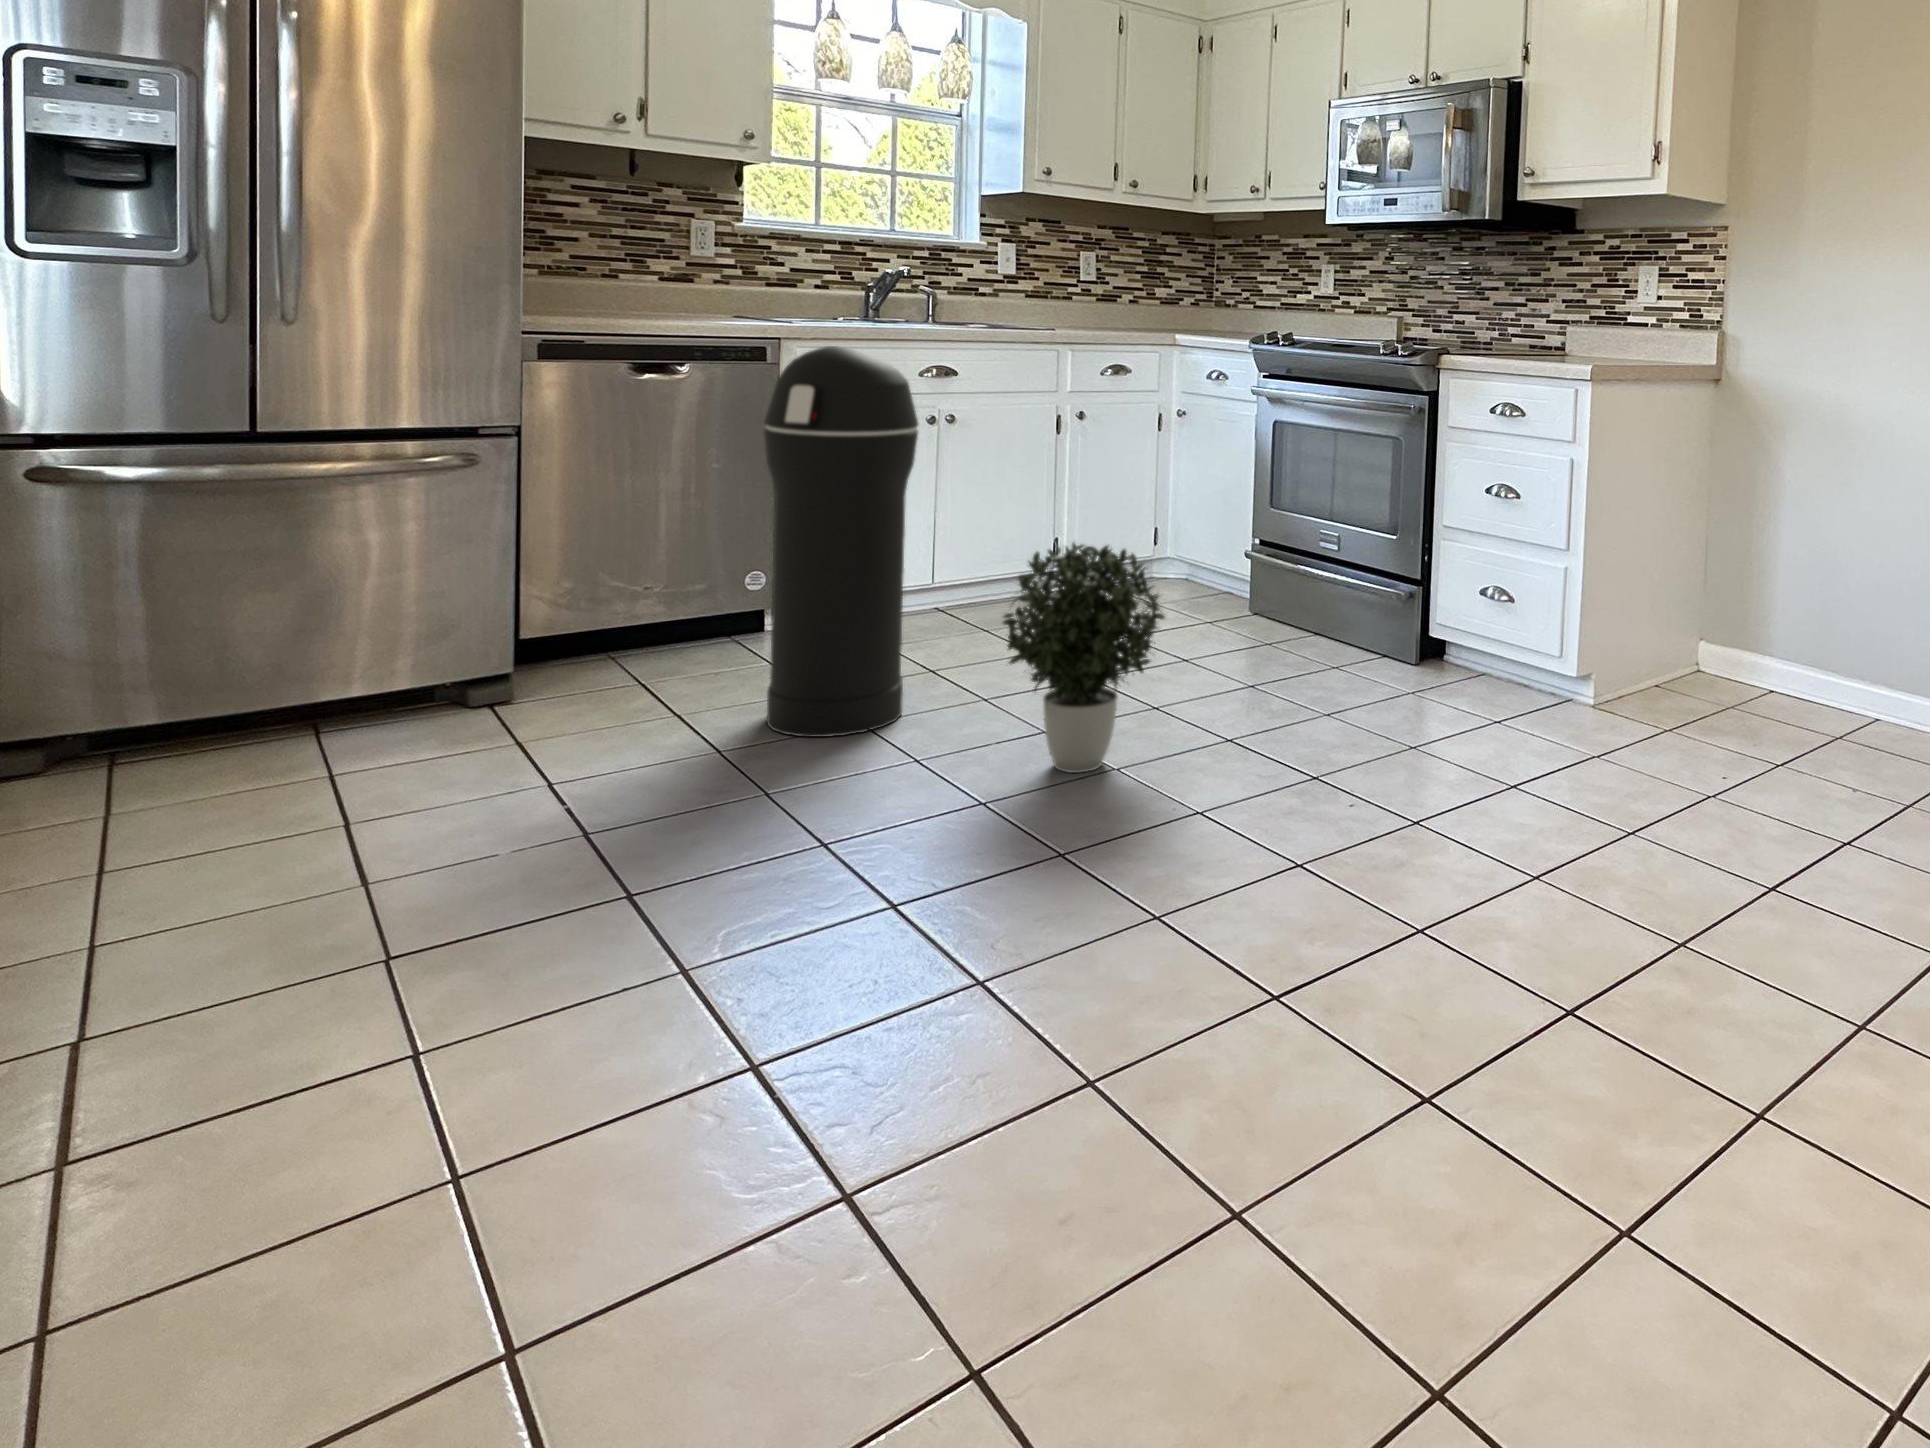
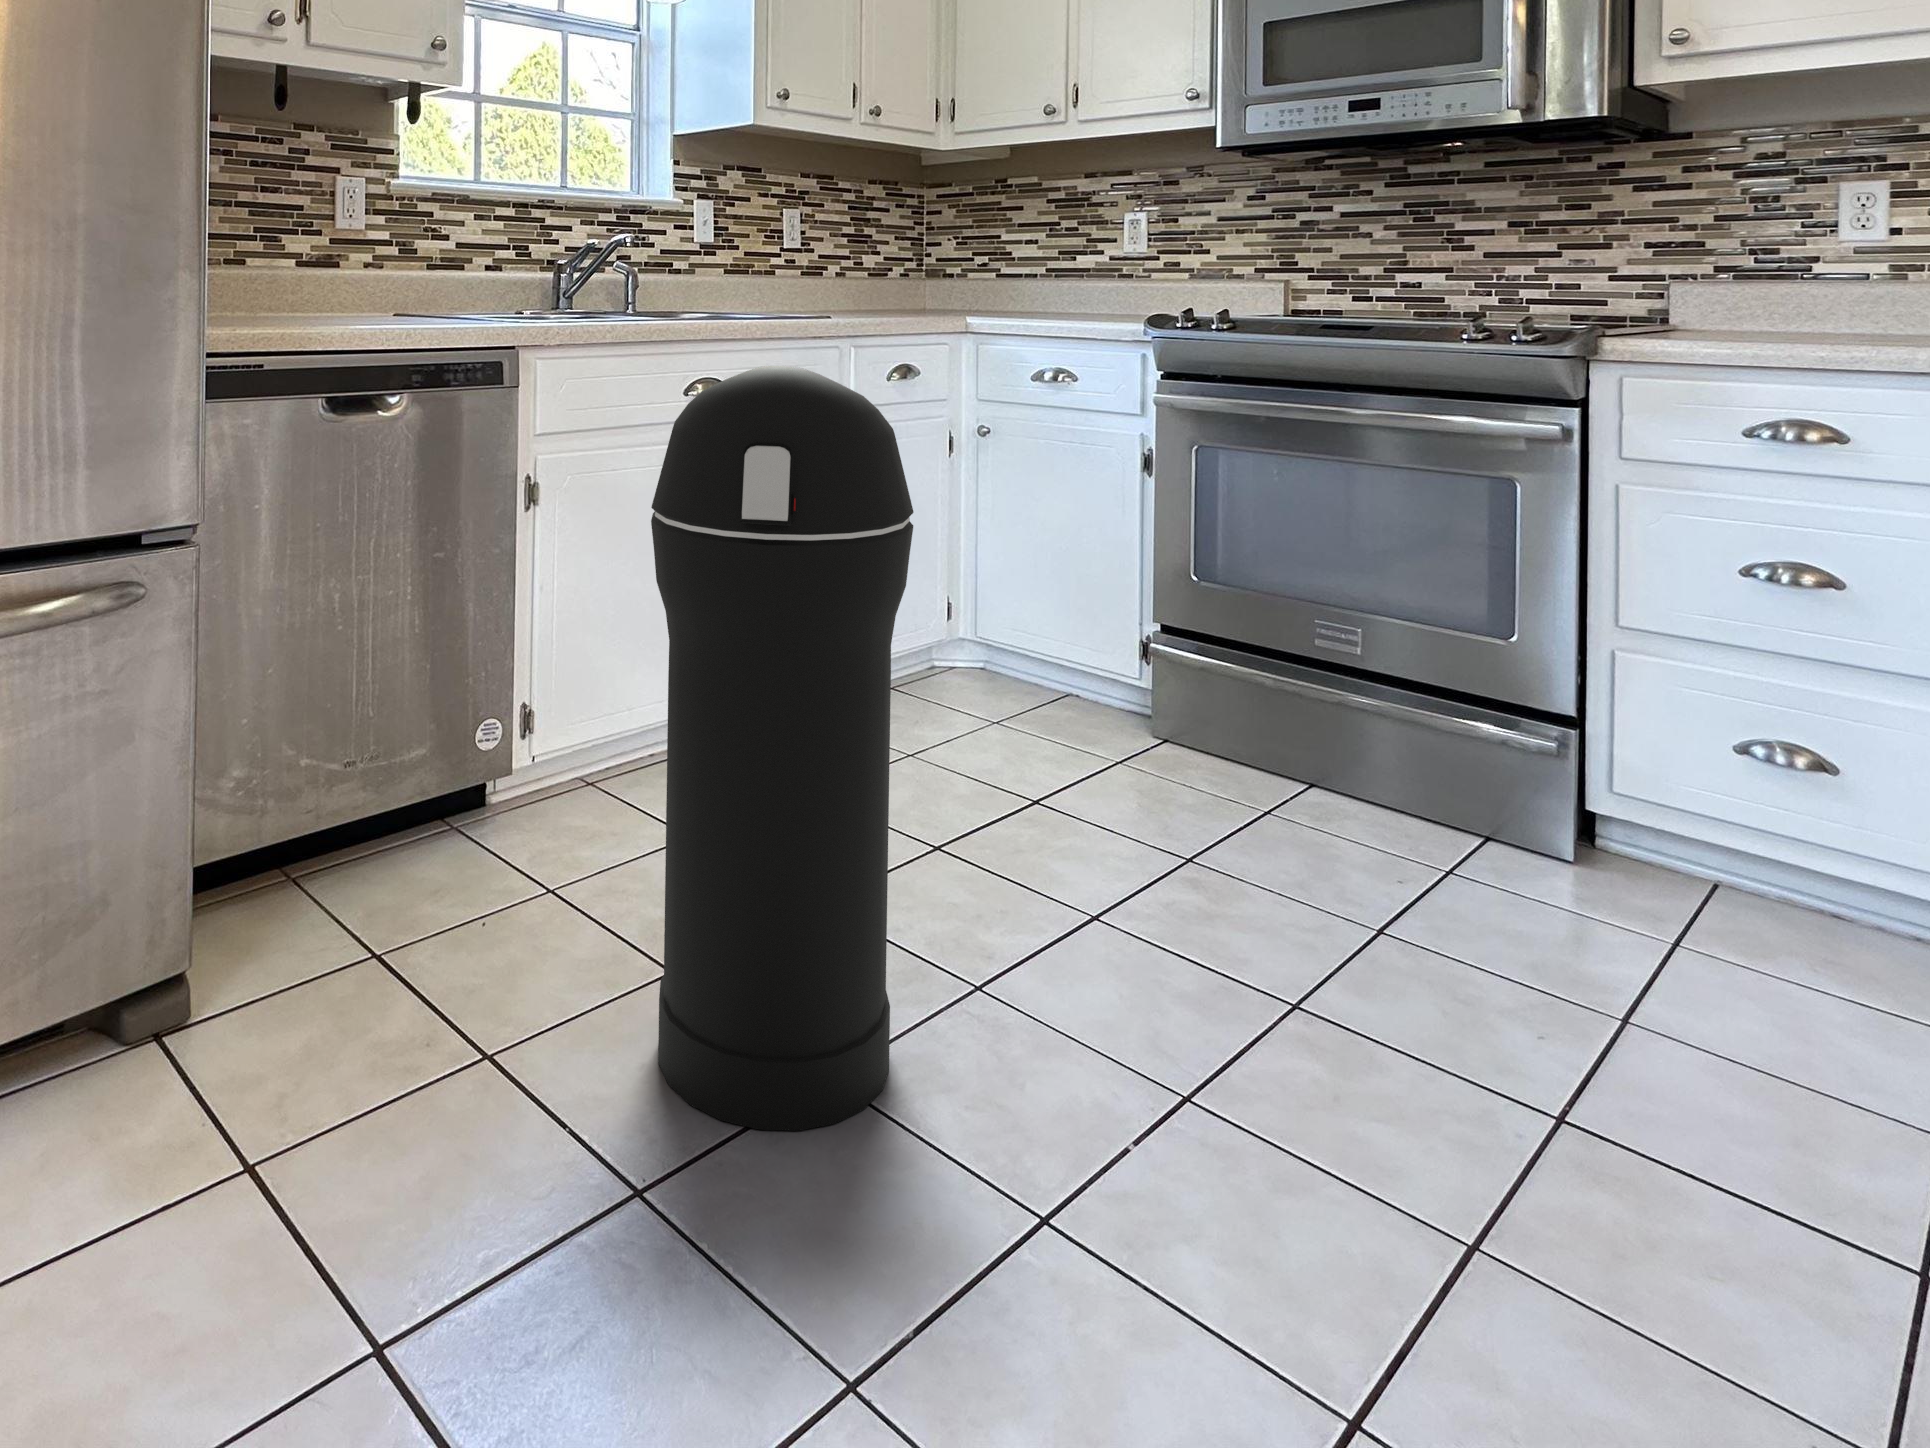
potted plant: present [1003,543,1165,773] -> none [1207,752,1594,1264]

